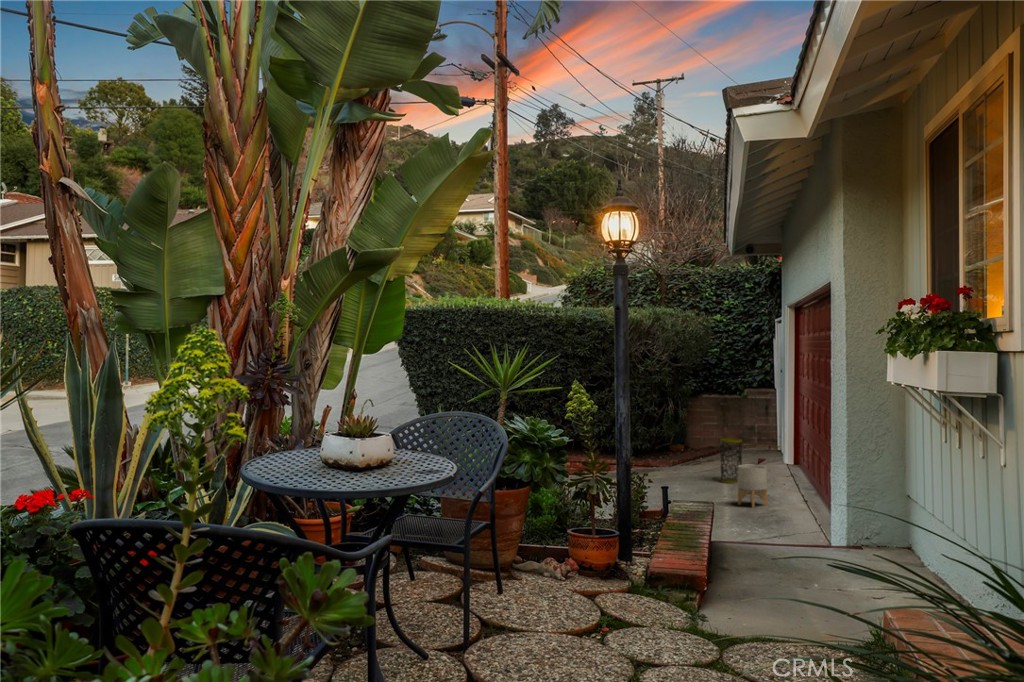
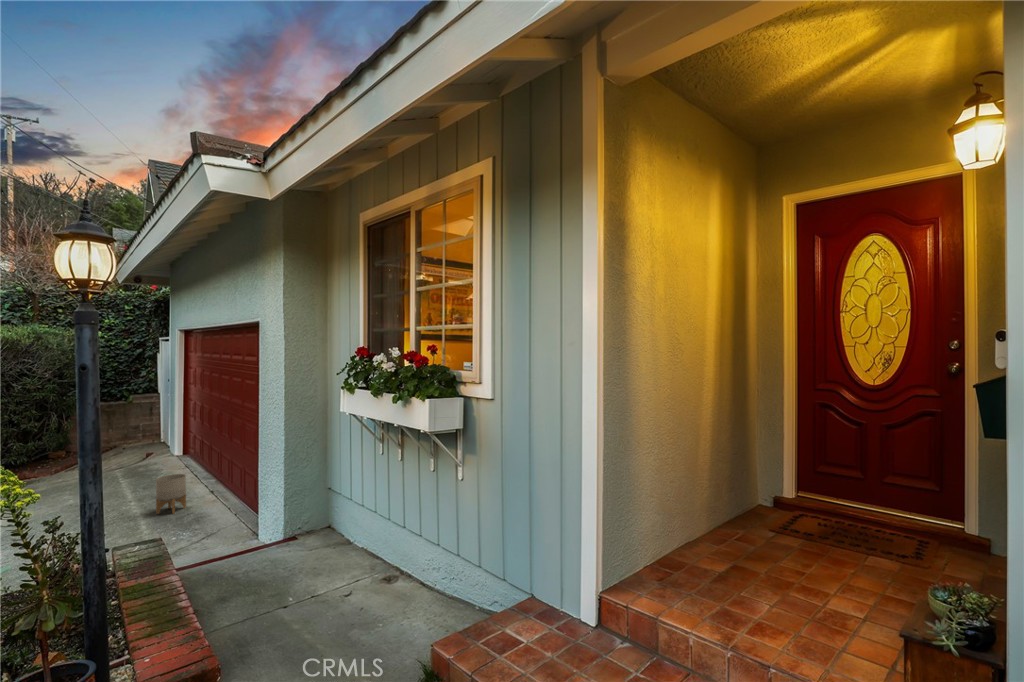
trash can: present [720,438,742,483] -> none [123,447,147,489]

